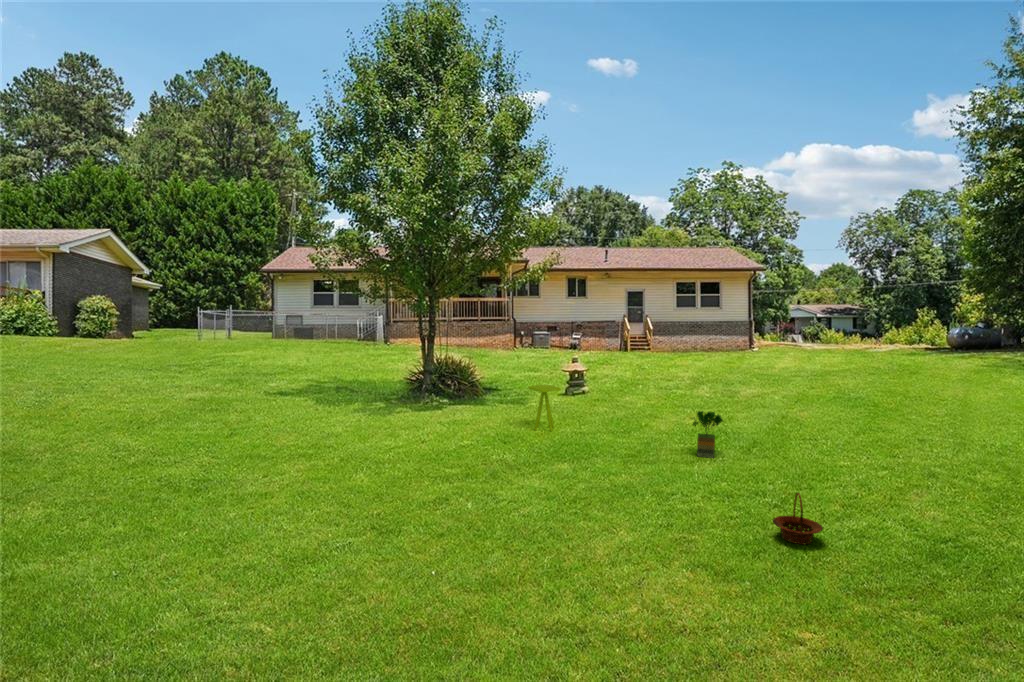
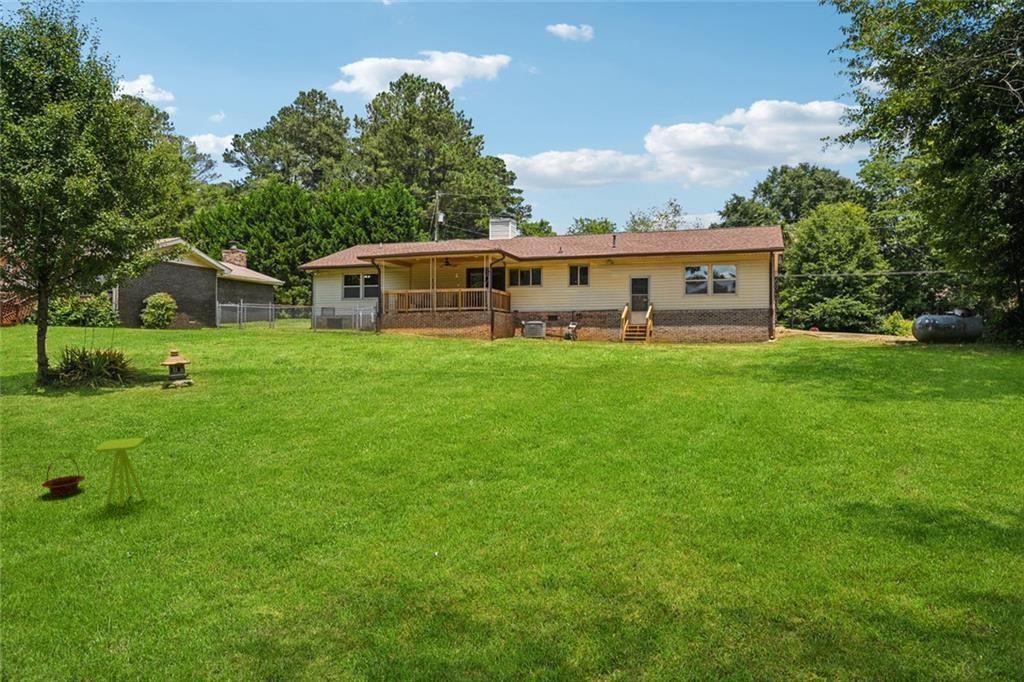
side table: present [528,385,561,431] -> present [95,438,145,507]
potted tree: present [693,411,723,458] -> none [221,395,253,437]

